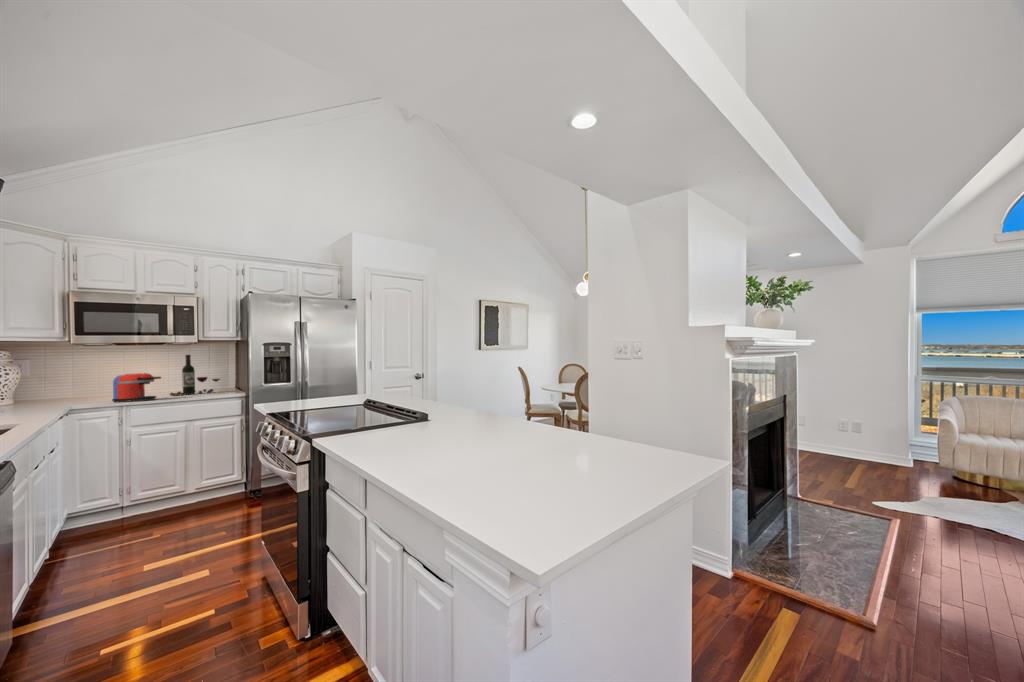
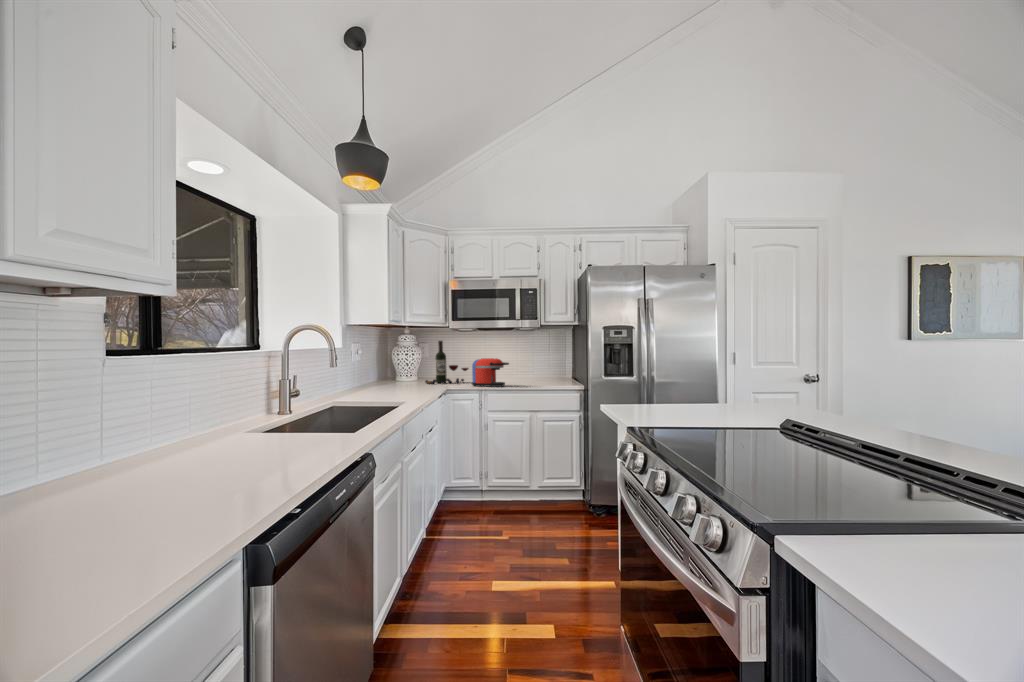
wine bottle: present [170,355,220,396] -> present [425,341,469,384]

